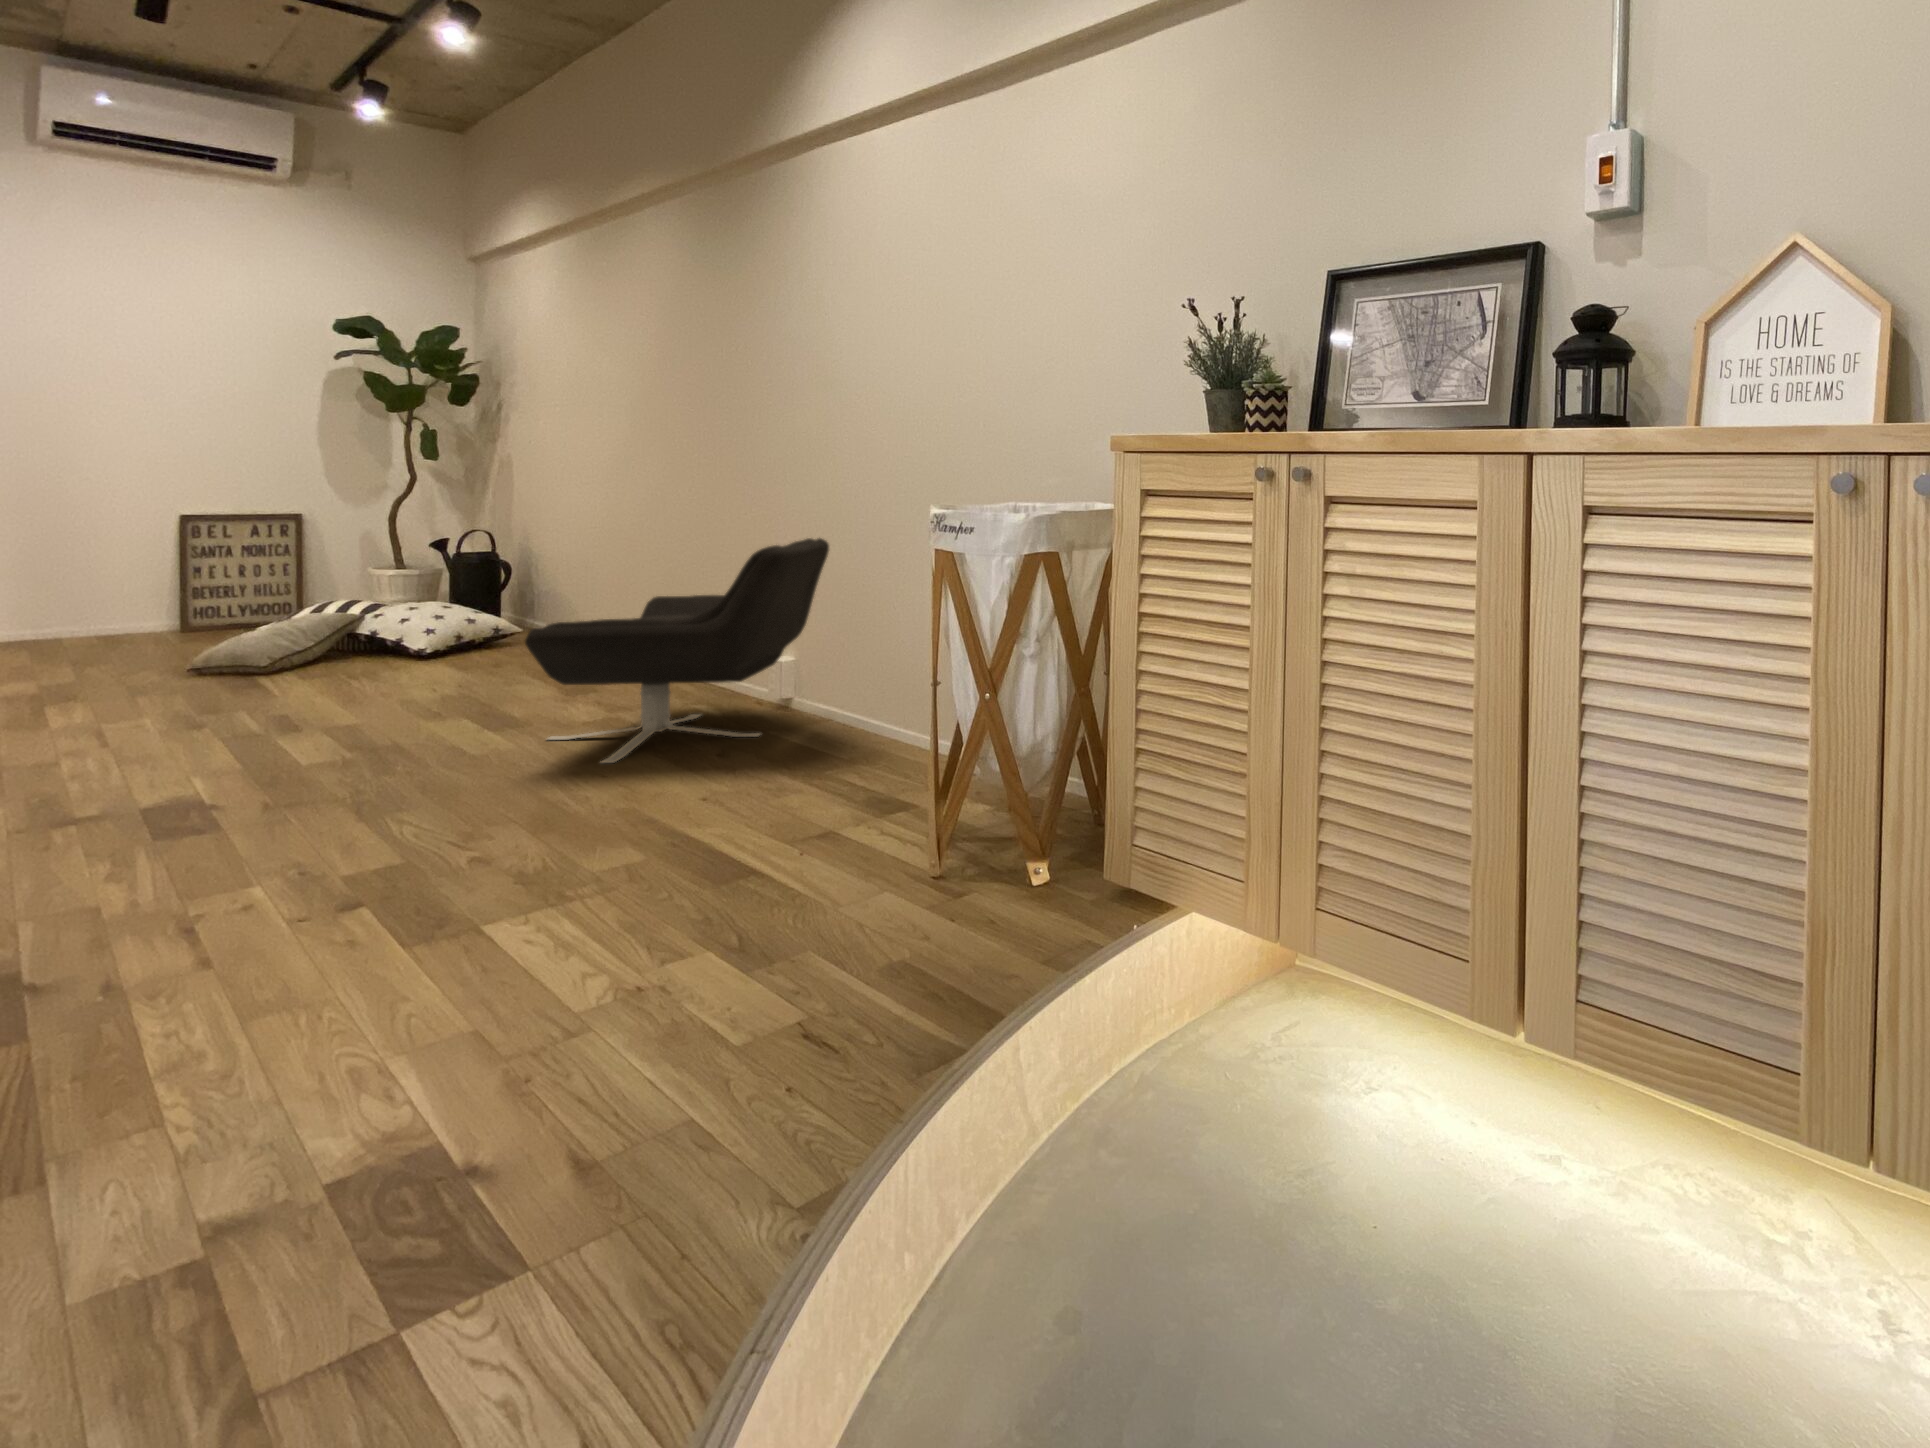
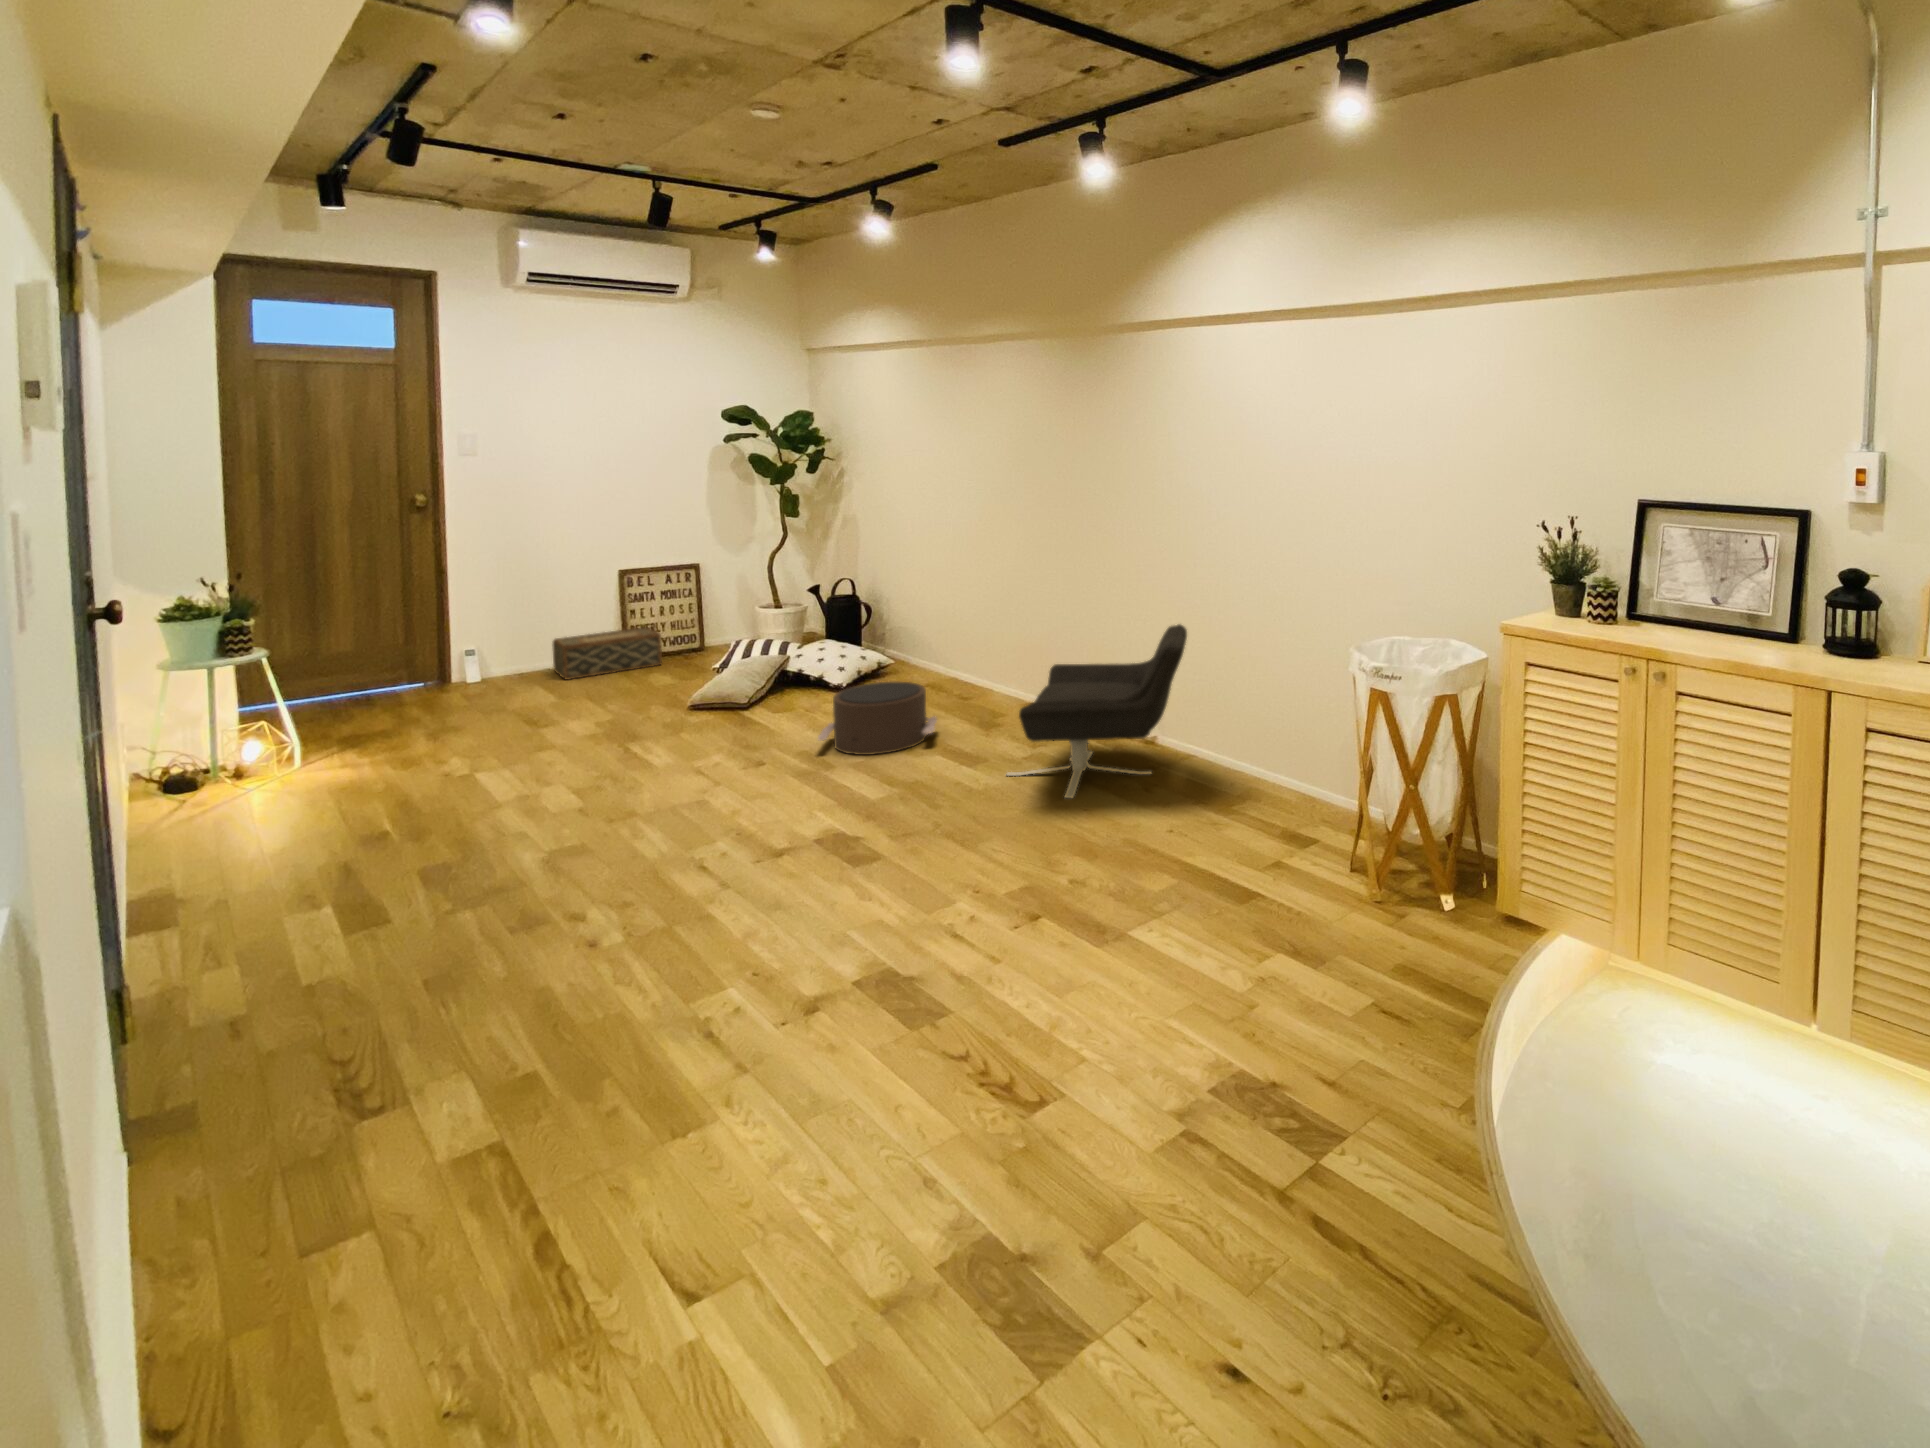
woven basket: none [57,589,223,650] -> present [552,627,662,680]
pouf: none [298,630,509,720] -> present [818,682,937,755]

